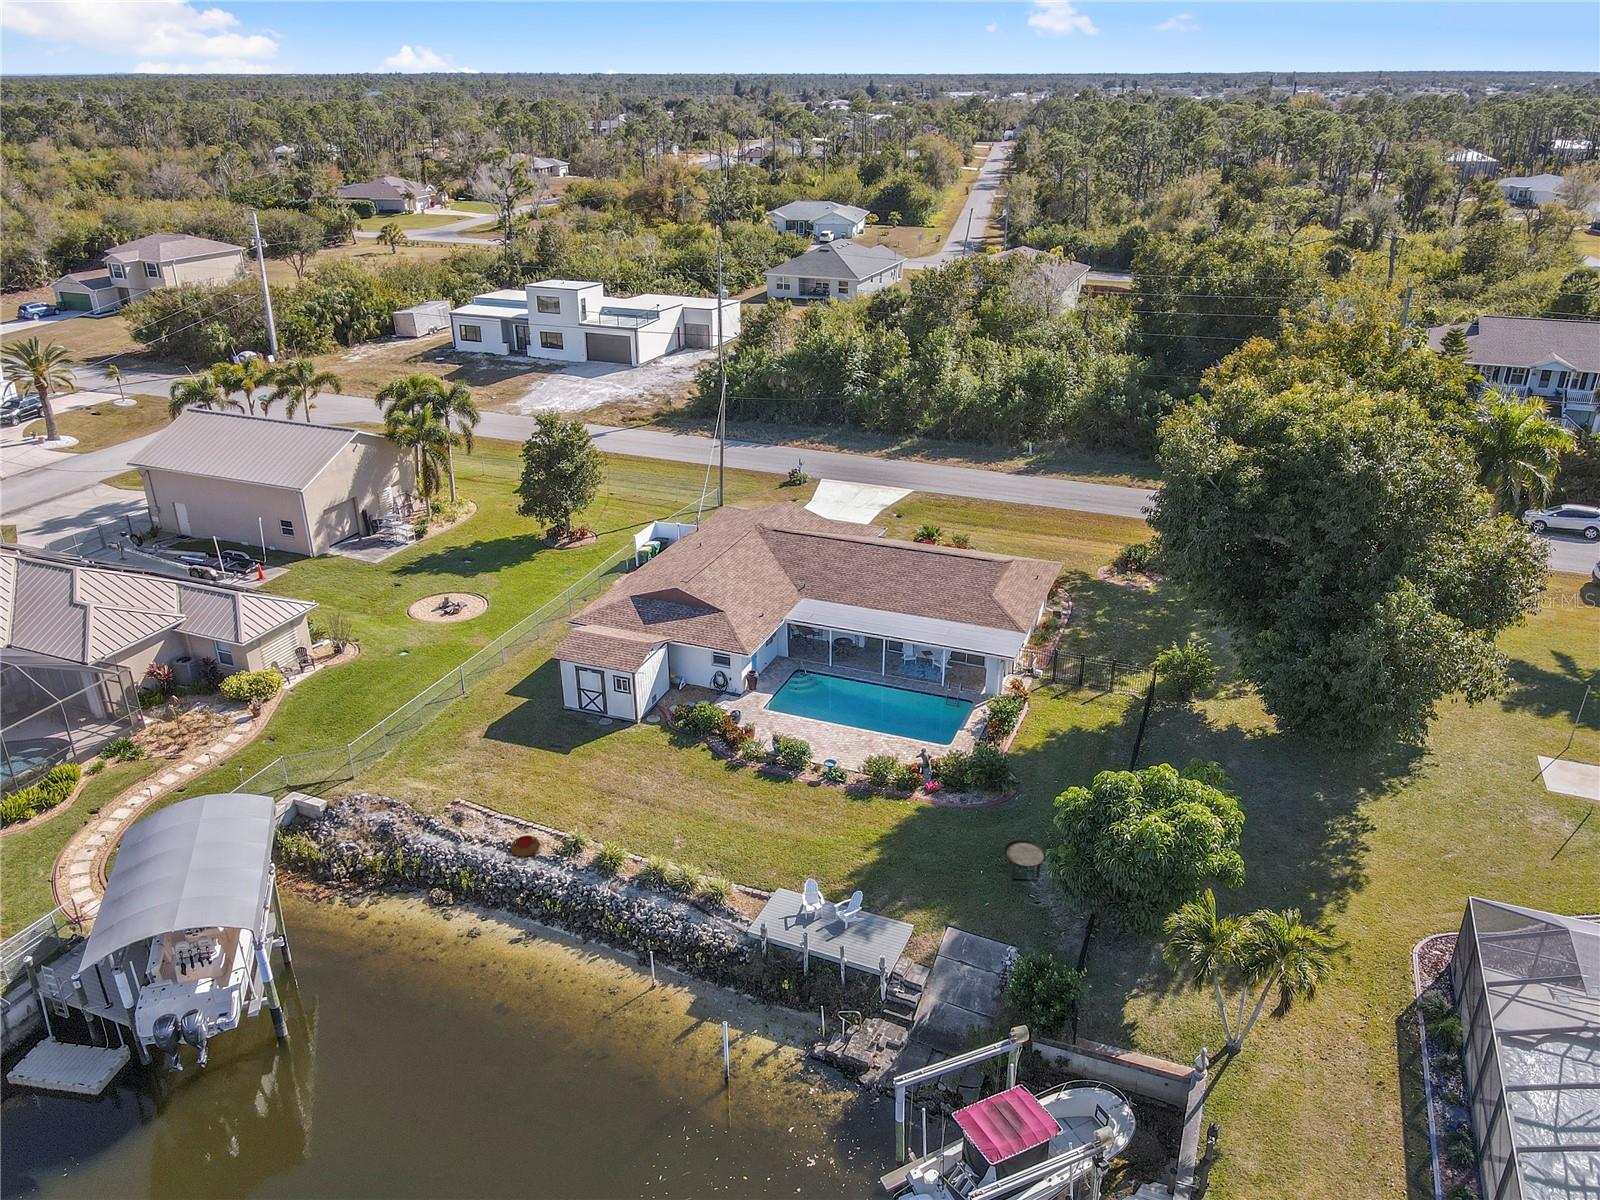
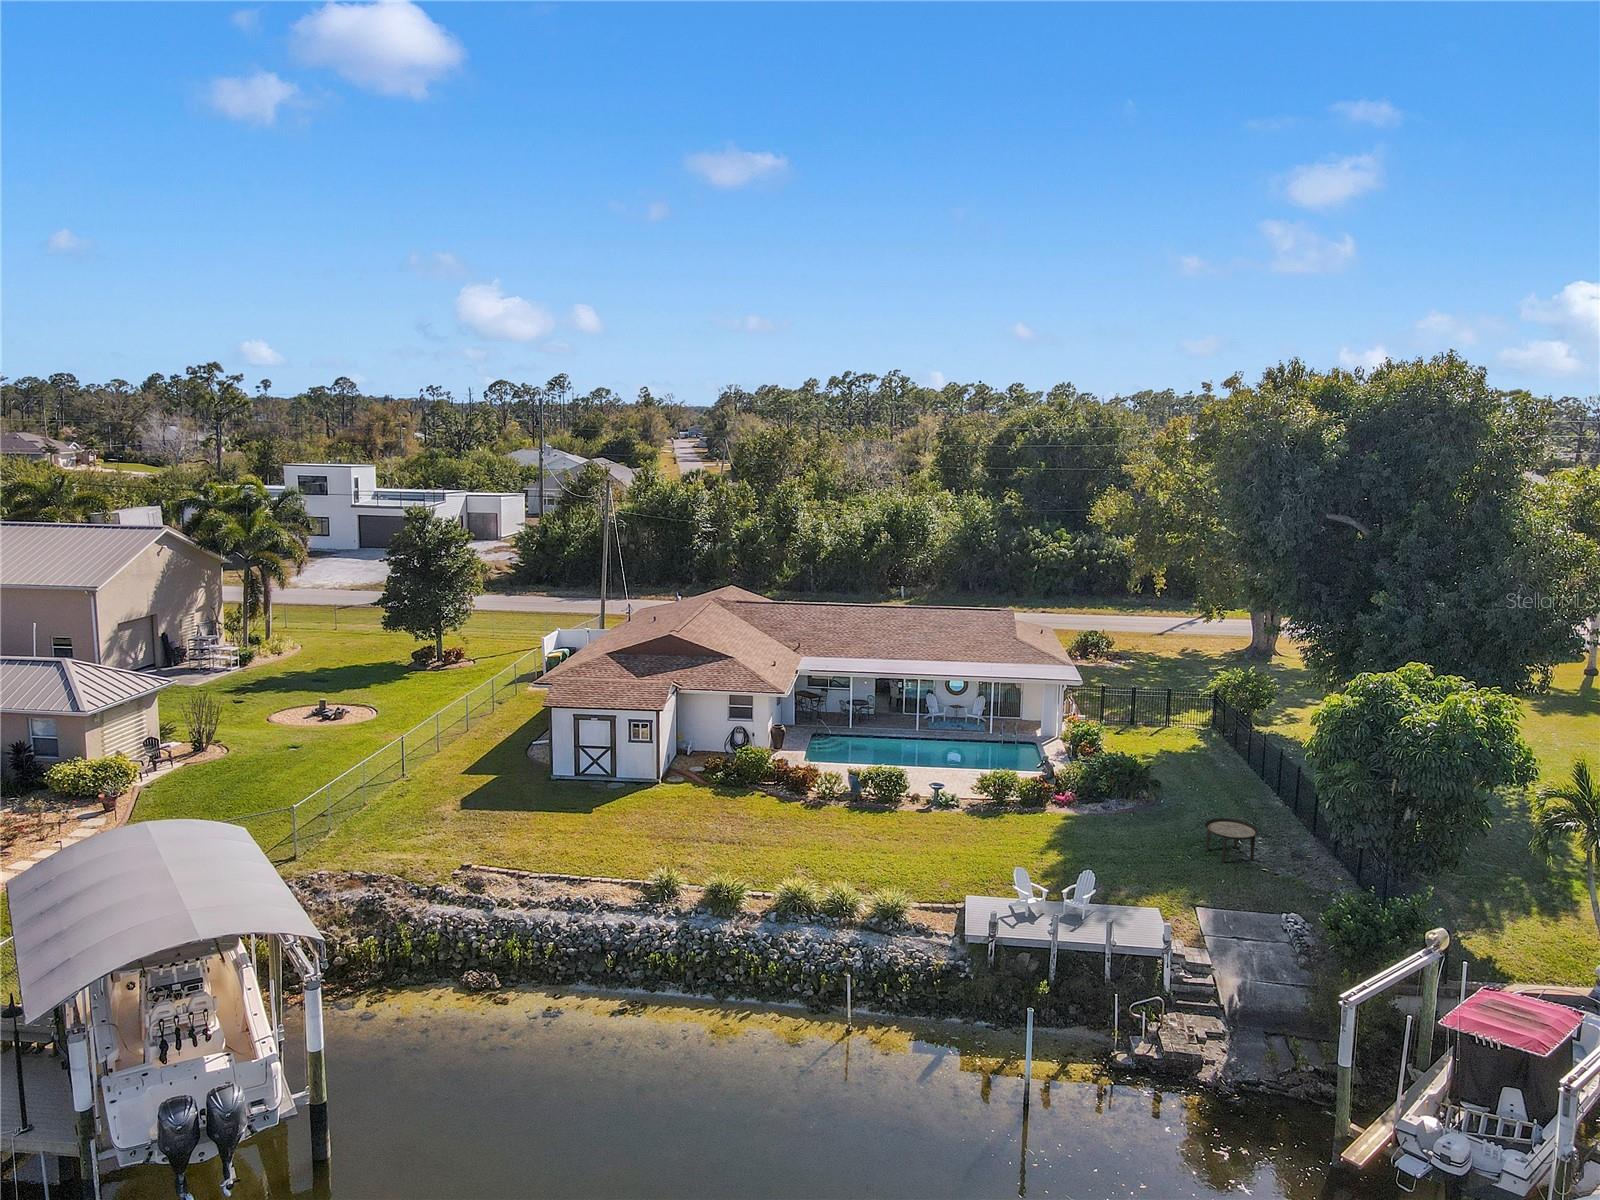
pouf: present [511,836,539,857] -> none [573,886,613,911]

